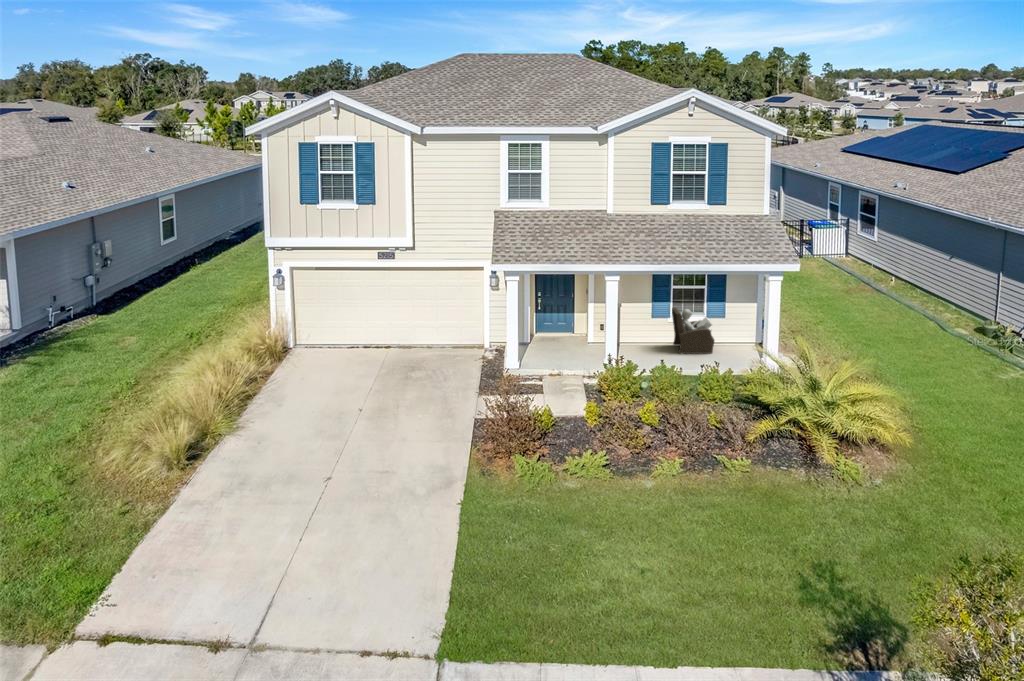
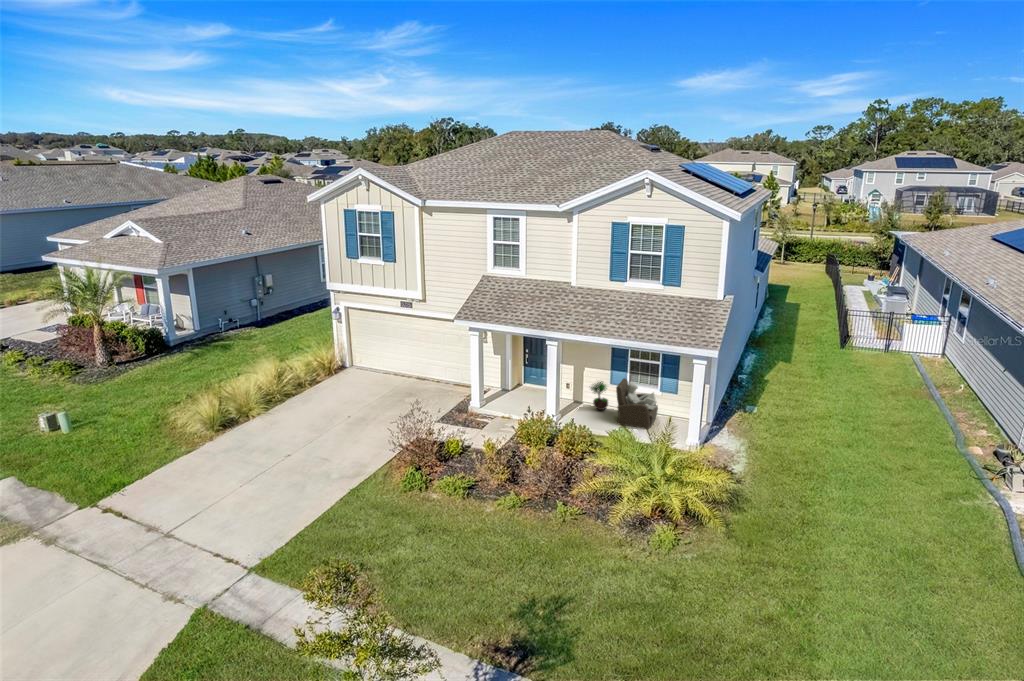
potted tree: none [638,311,660,346] -> present [591,381,608,410]

